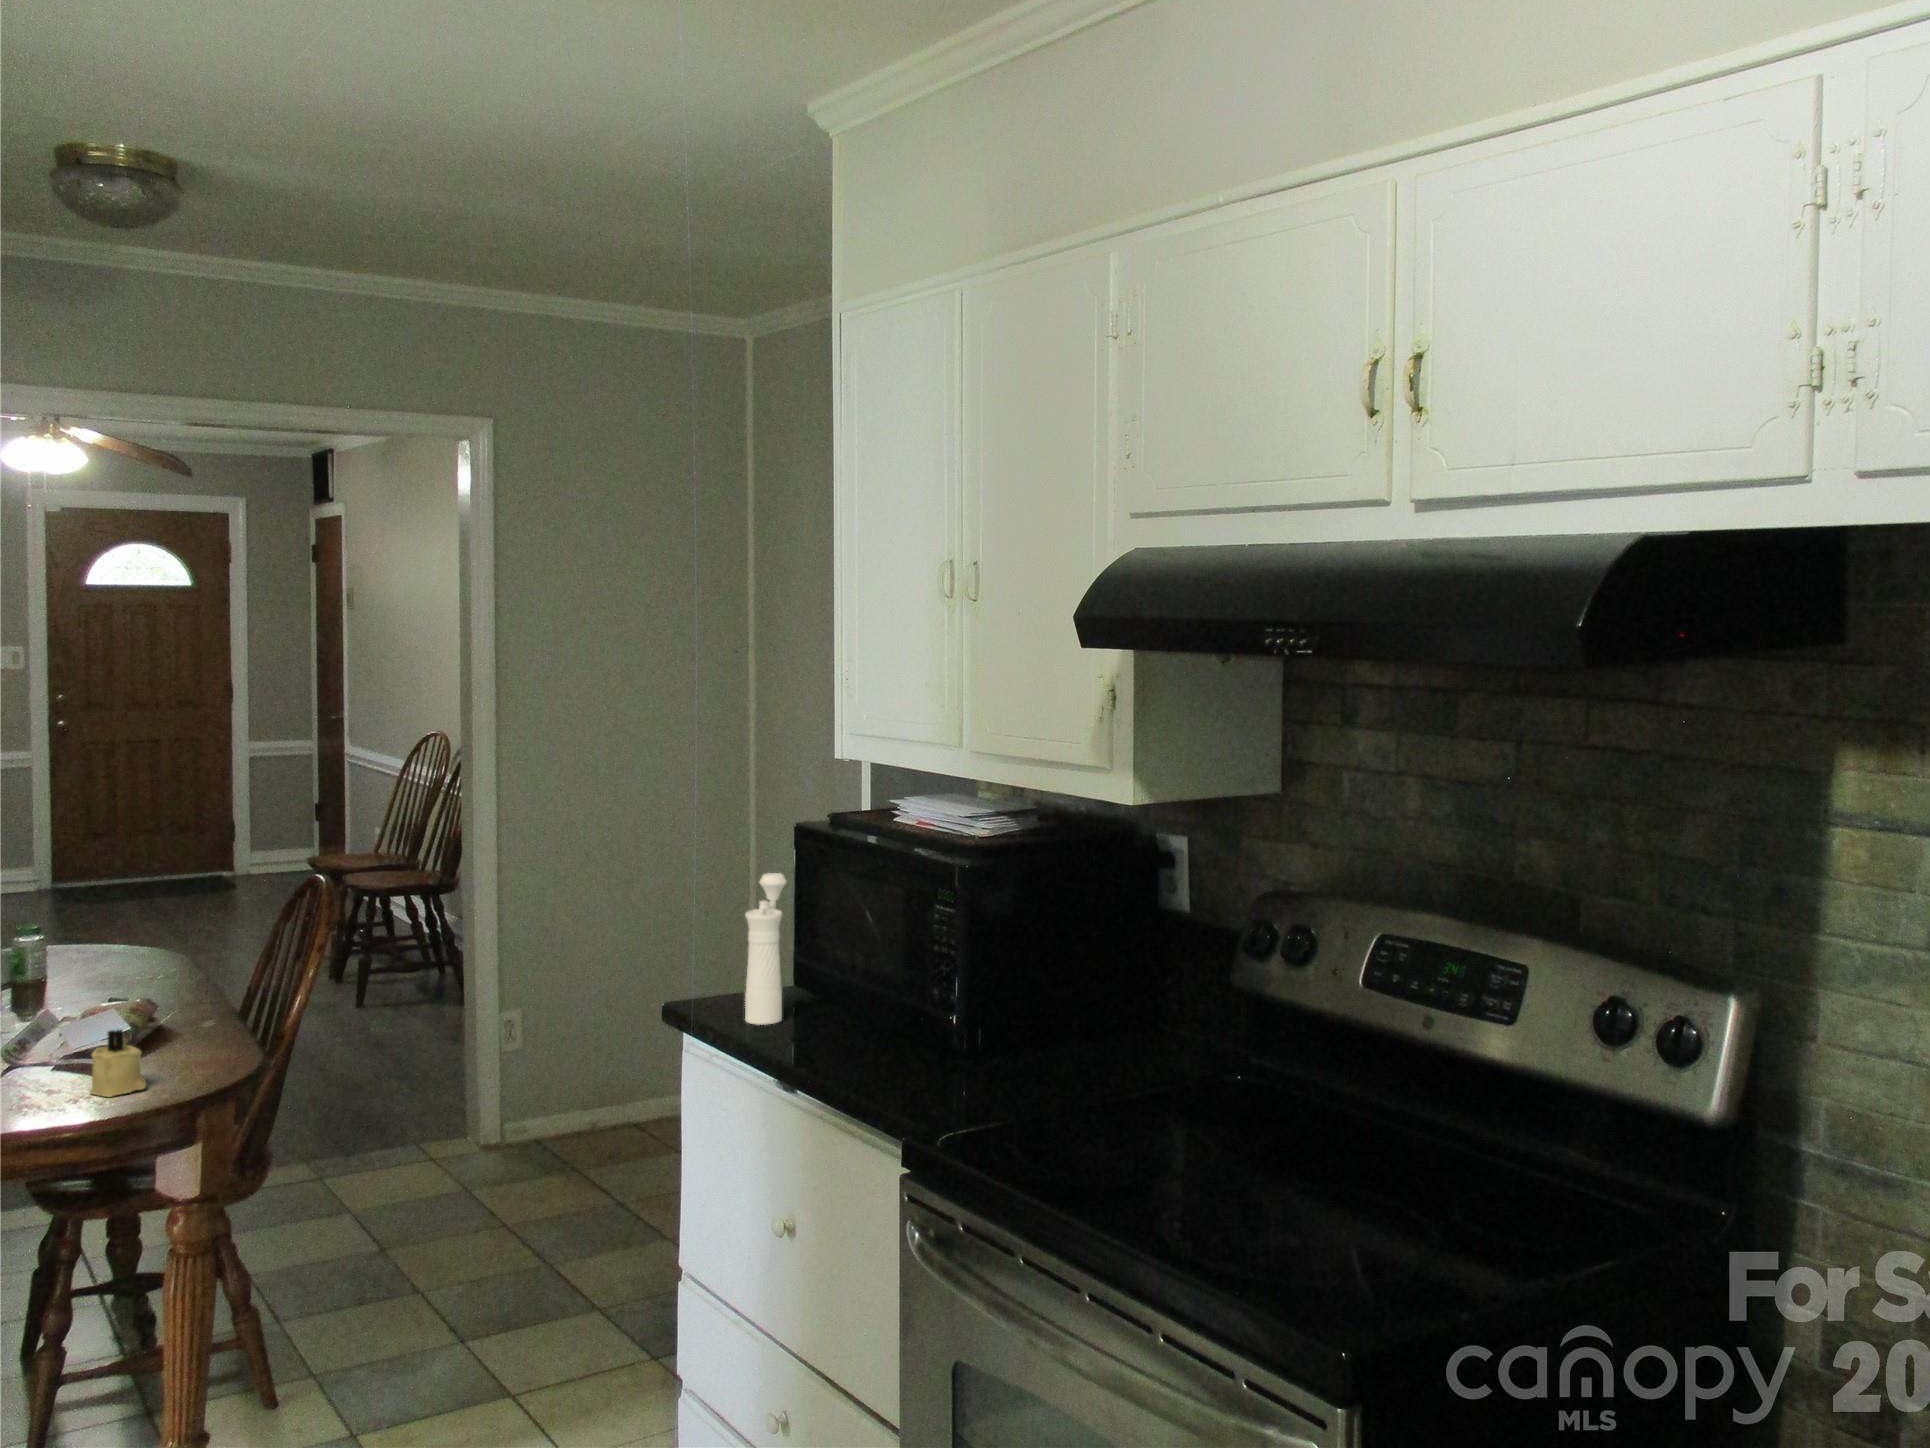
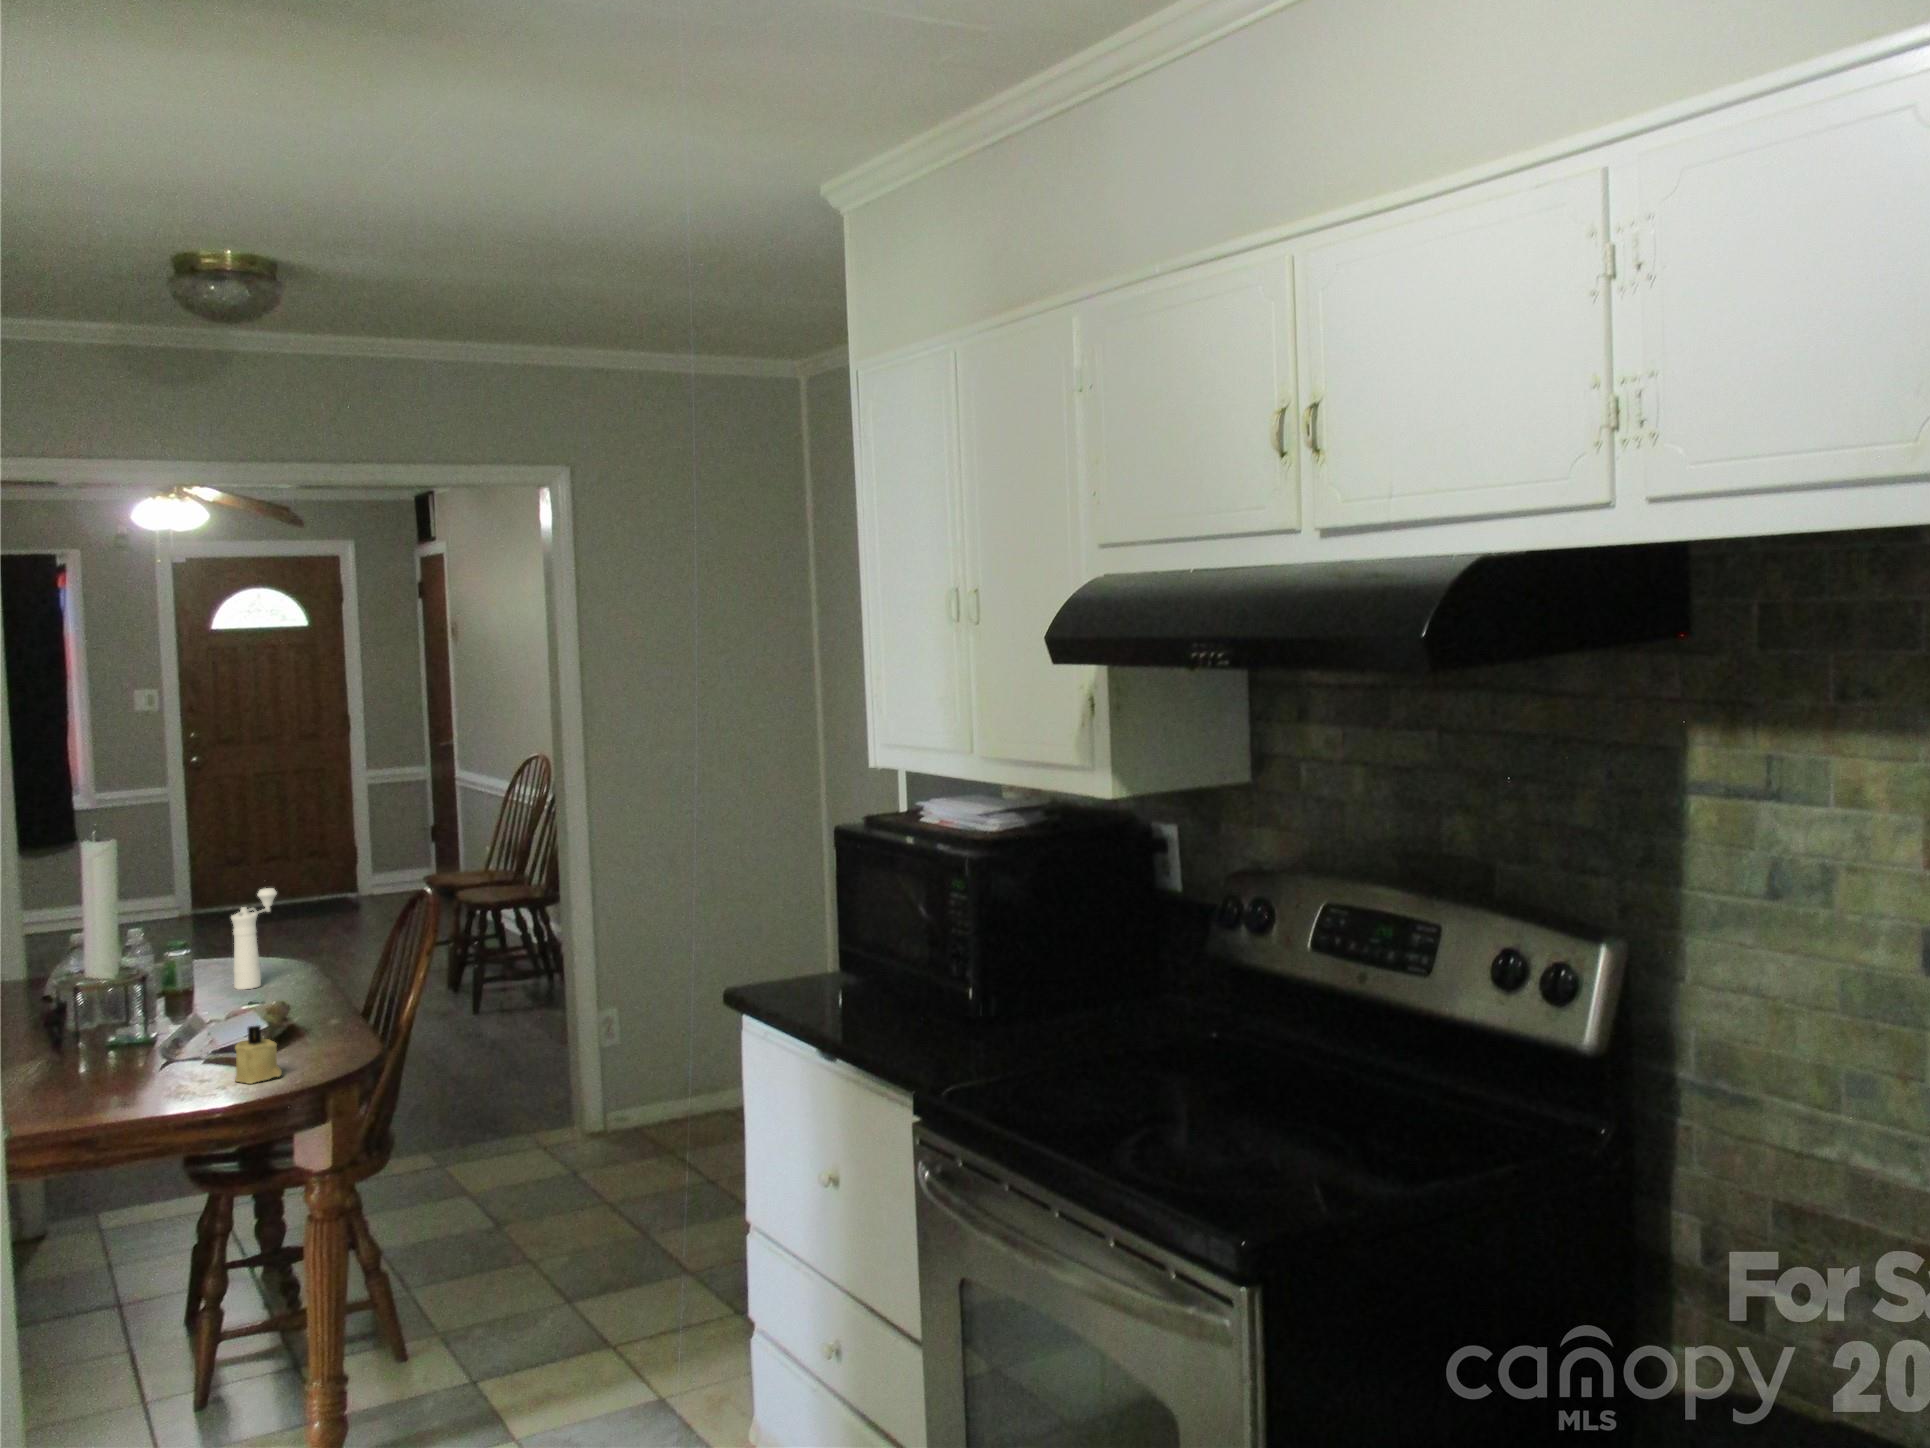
pepper mill: present [745,873,786,1025] -> present [231,888,277,990]

